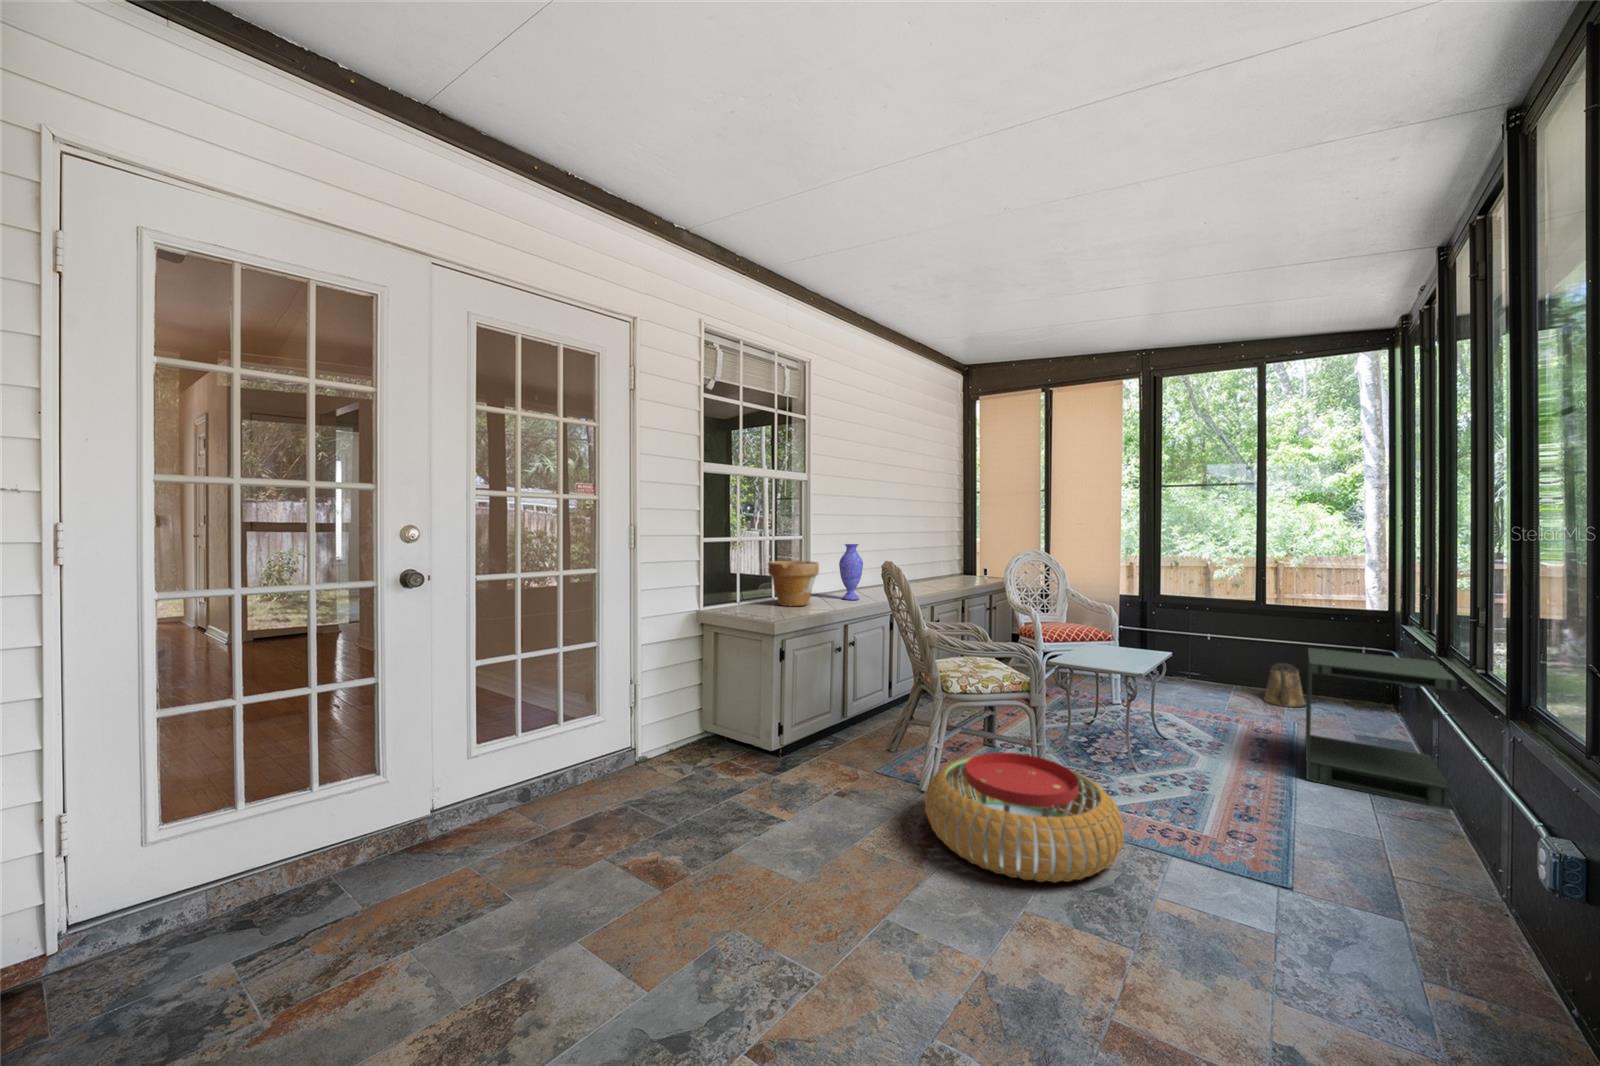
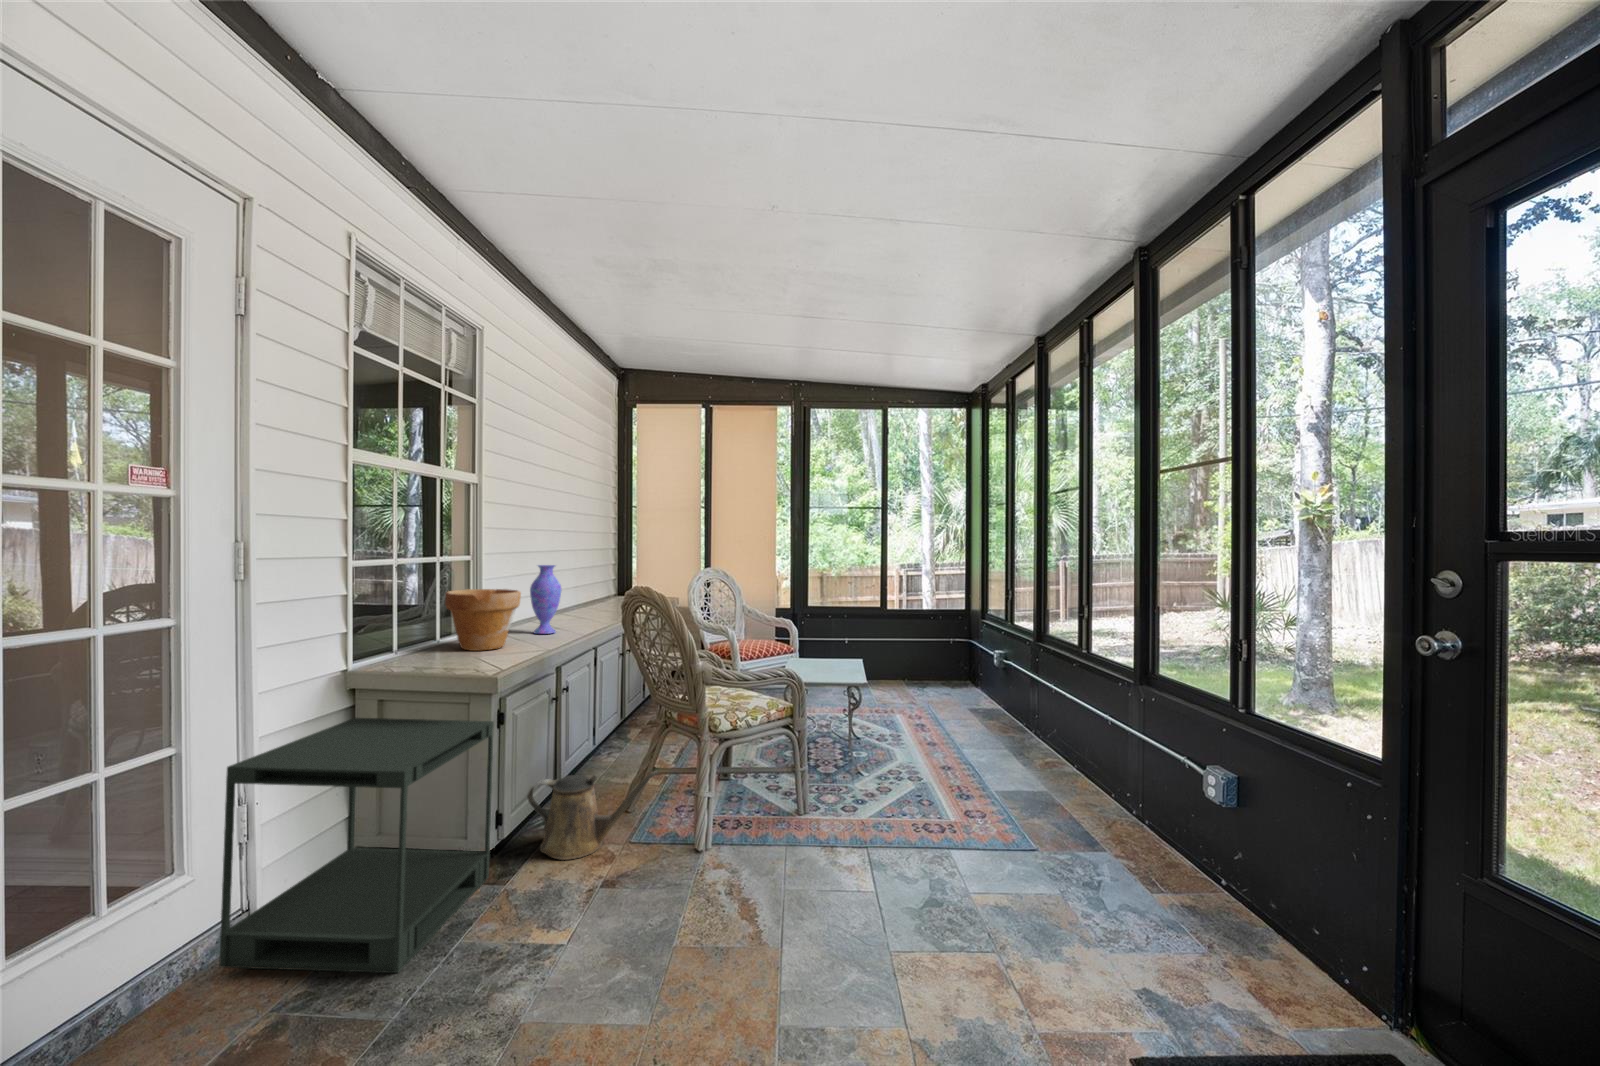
side table: present [1305,648,1457,810] -> present [219,718,494,973]
watering can: present [1264,663,1306,707] -> present [527,771,658,860]
pouf: present [925,753,1124,882] -> none [728,781,923,919]

